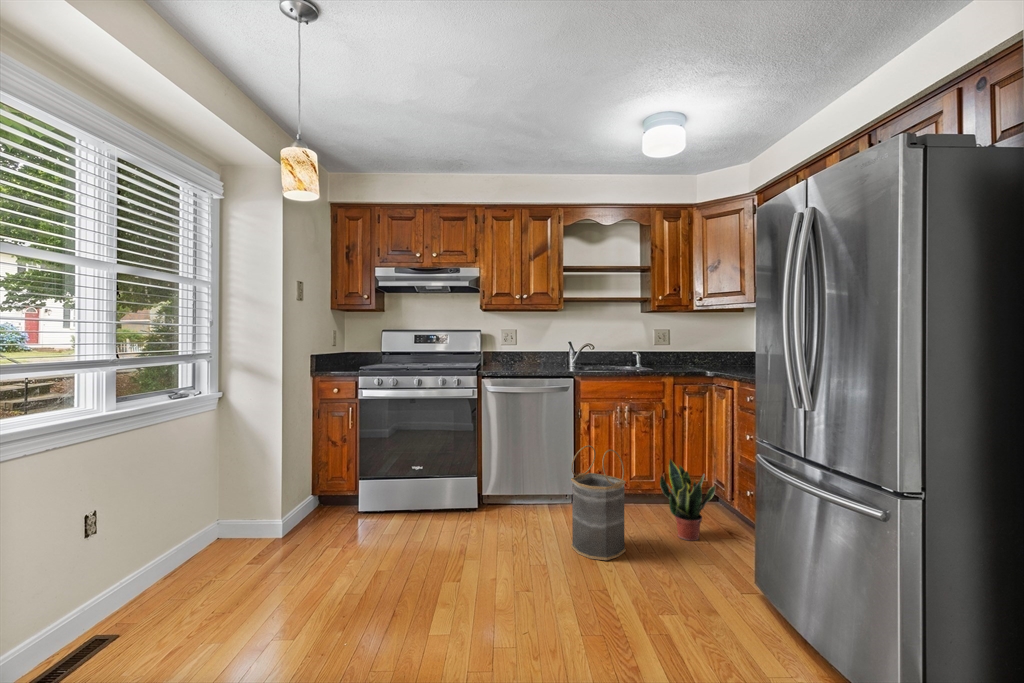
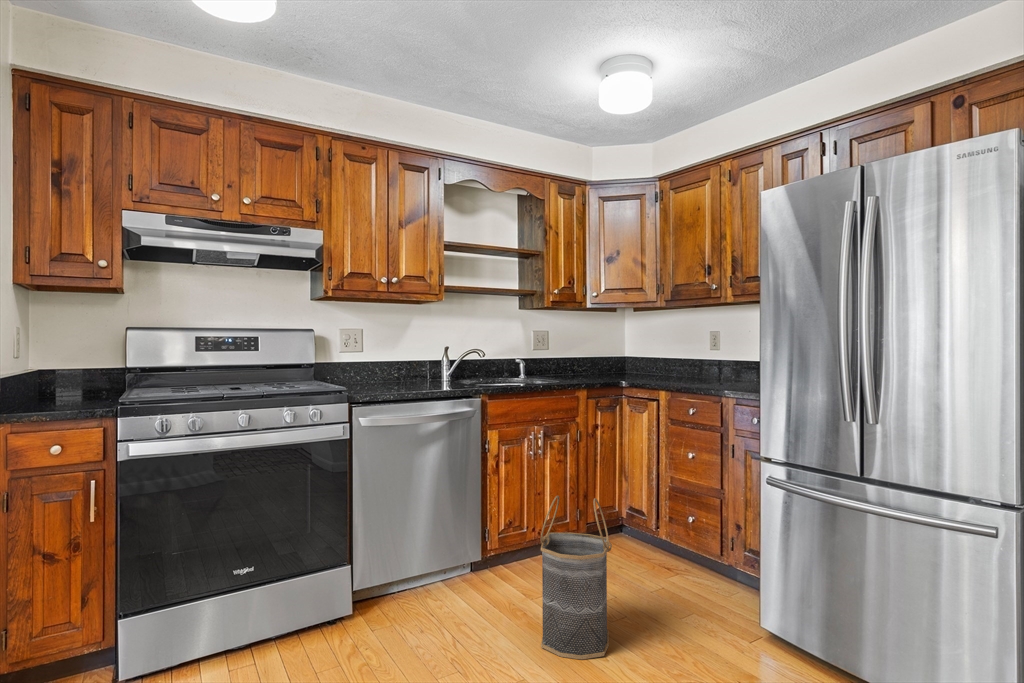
potted plant: present [660,459,715,541] -> none [613,495,671,595]

